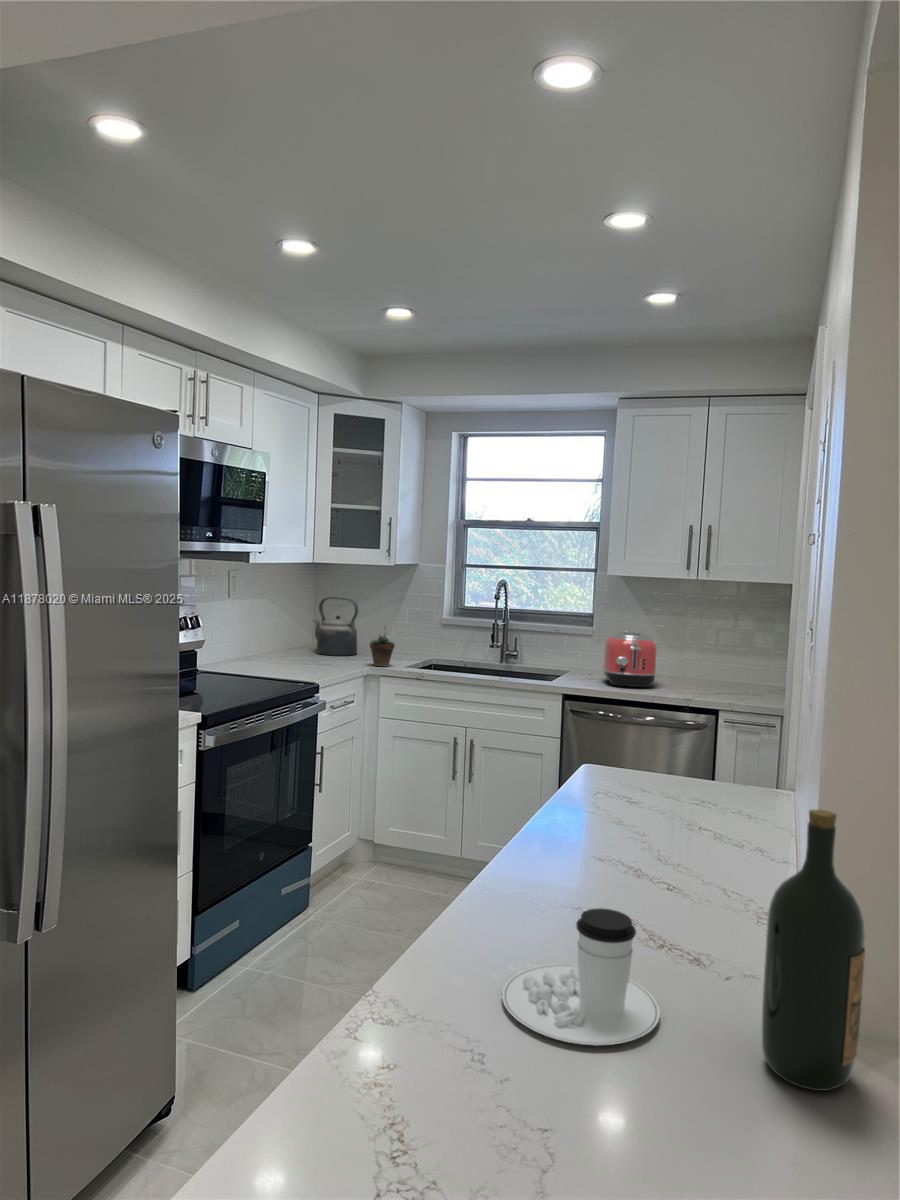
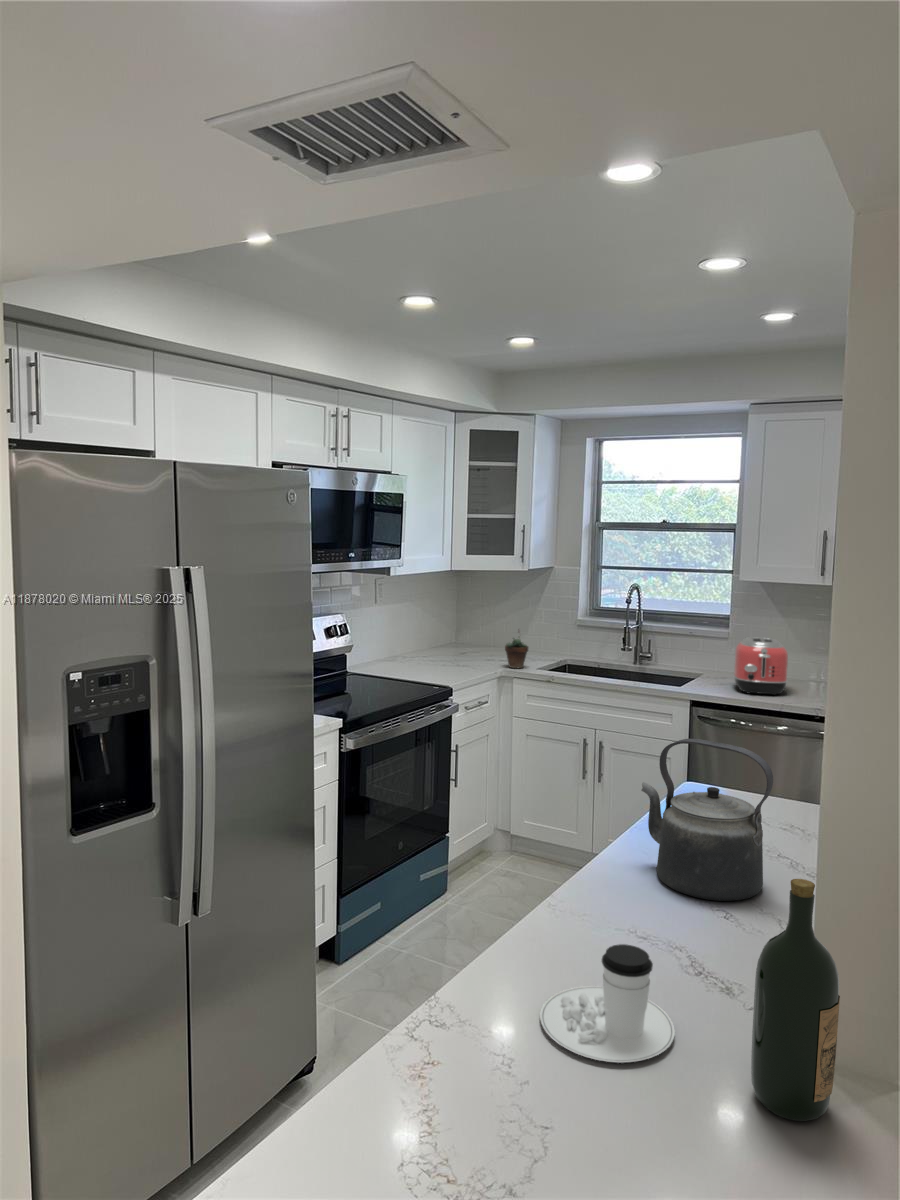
kettle: present [313,597,358,656] -> present [641,739,773,901]

